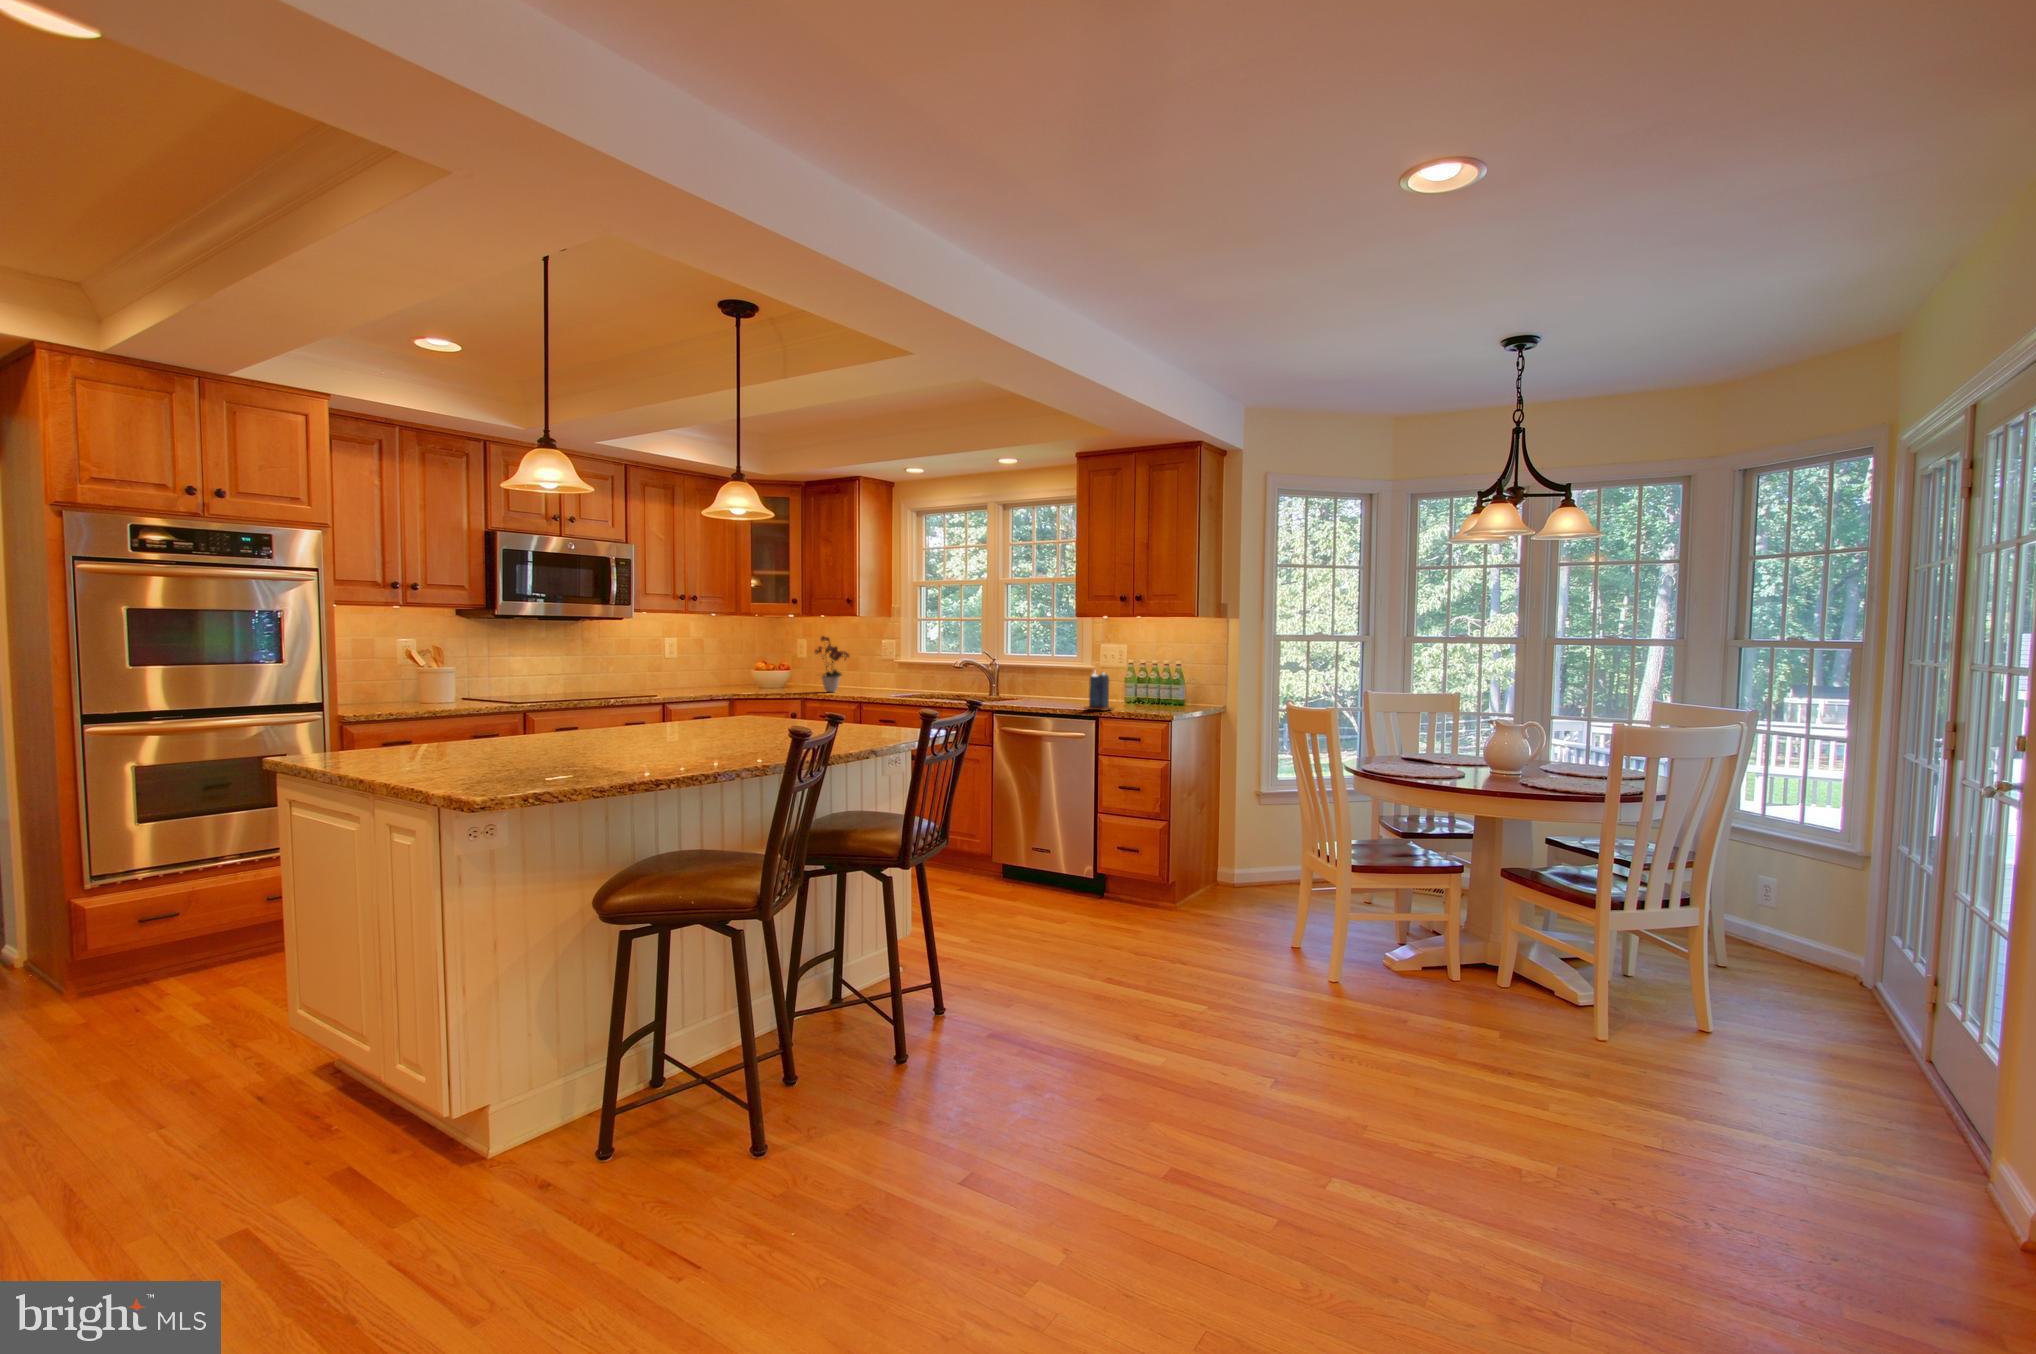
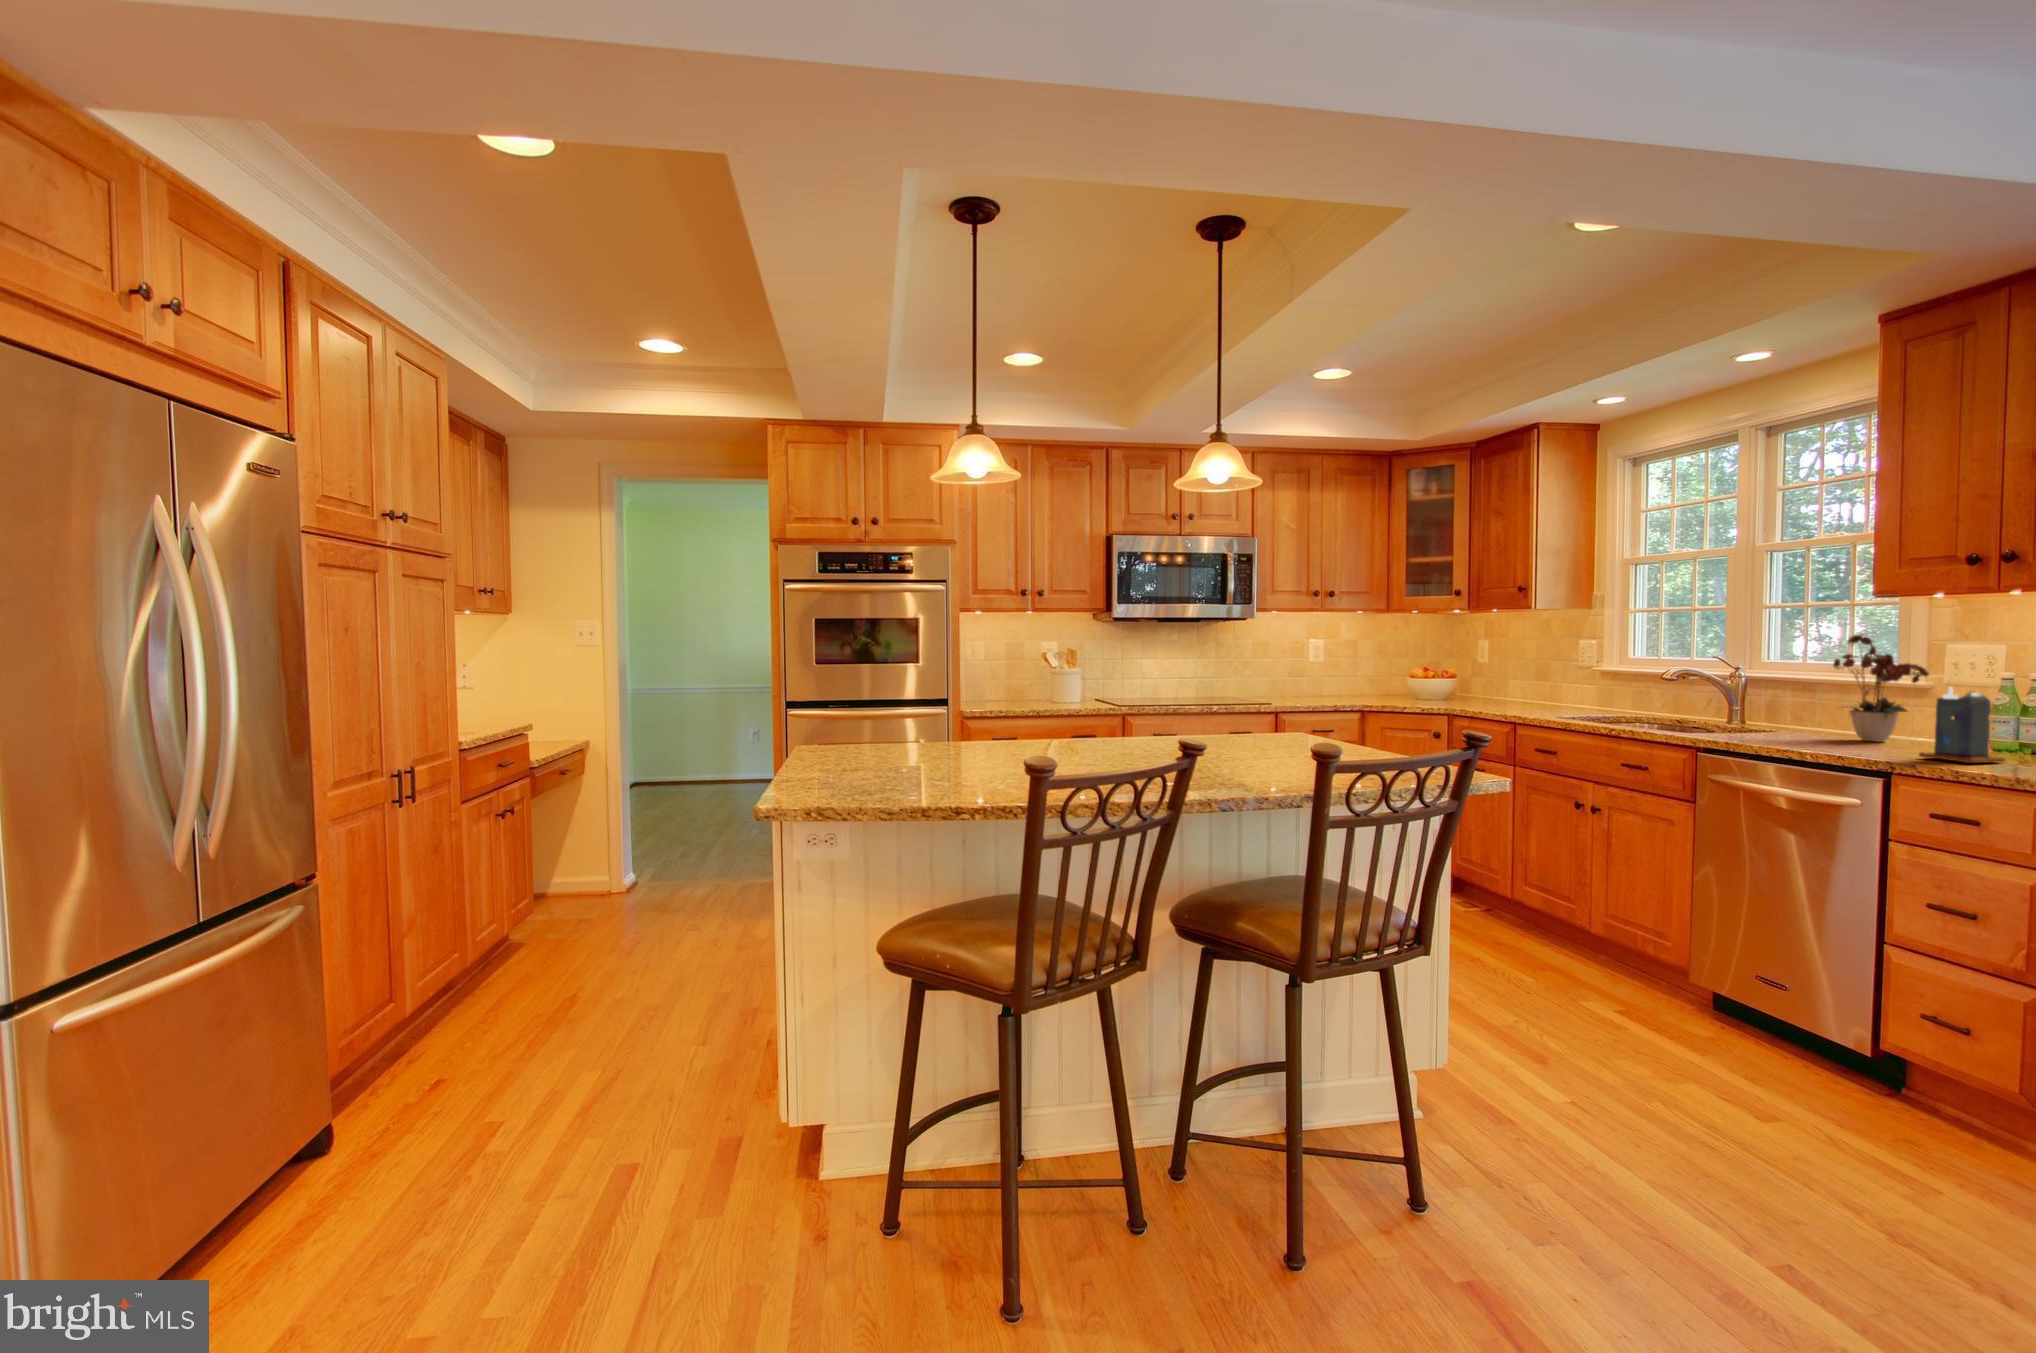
flower arrangement: present [815,636,849,692] -> present [1833,635,1929,742]

